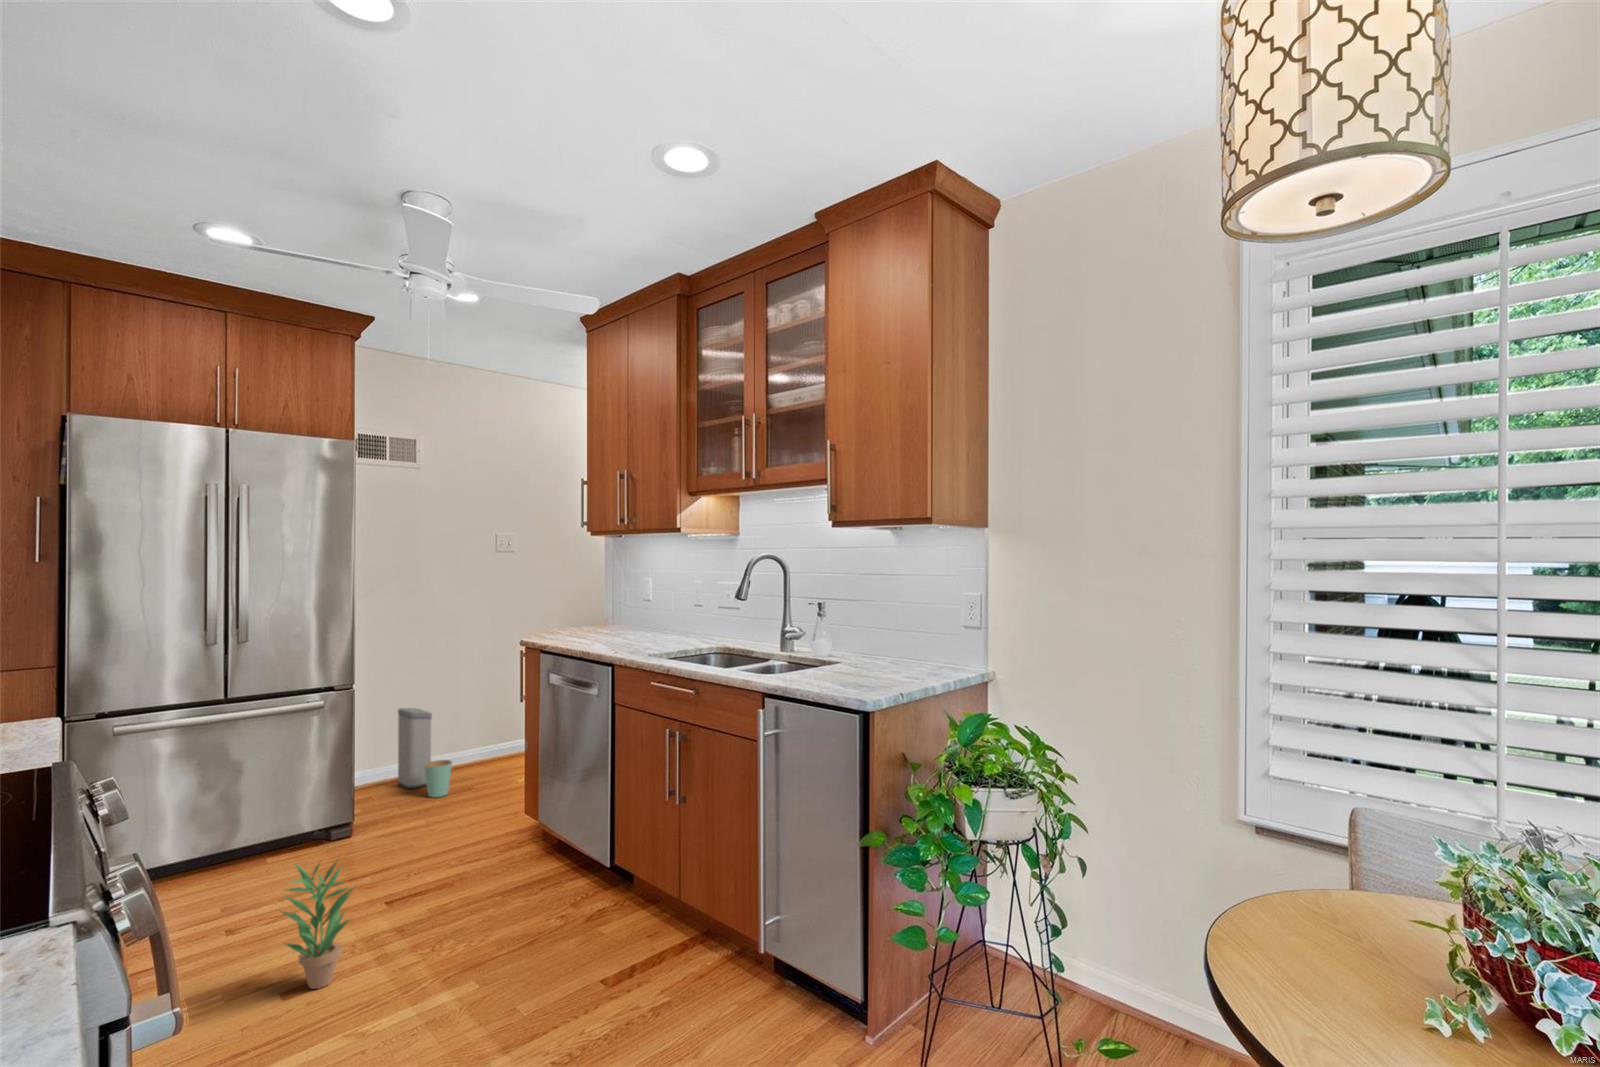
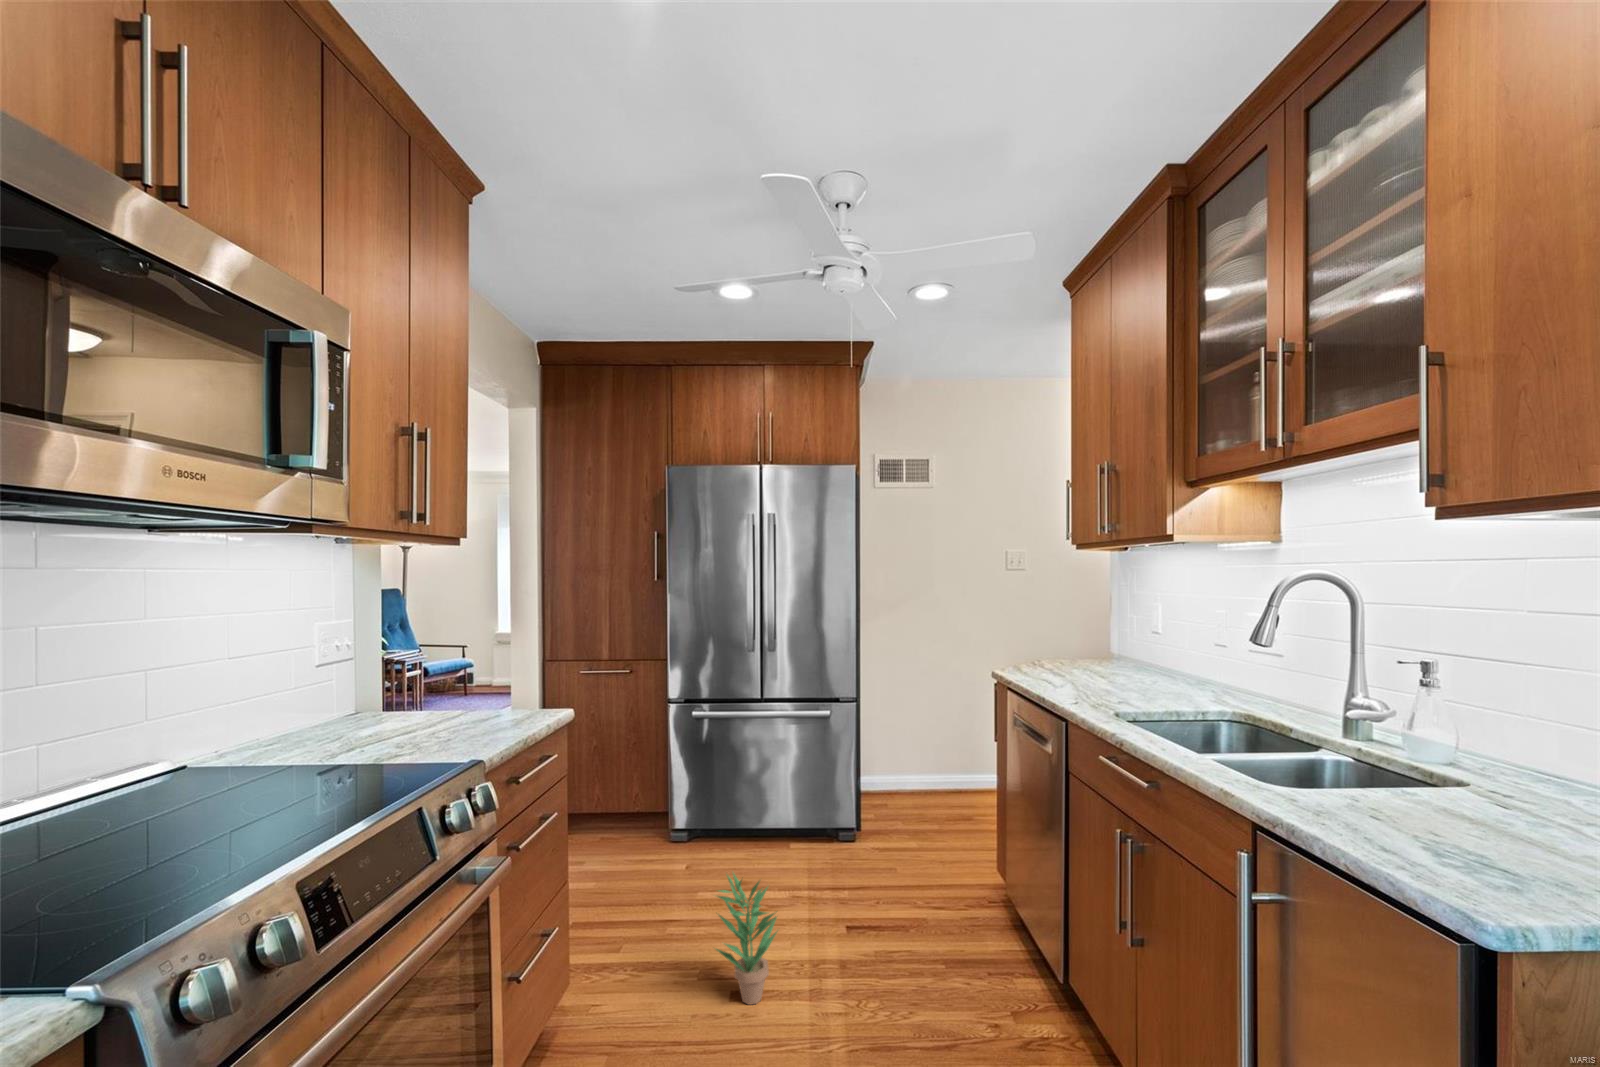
trash can: present [398,708,452,797] -> none [919,717,961,813]

